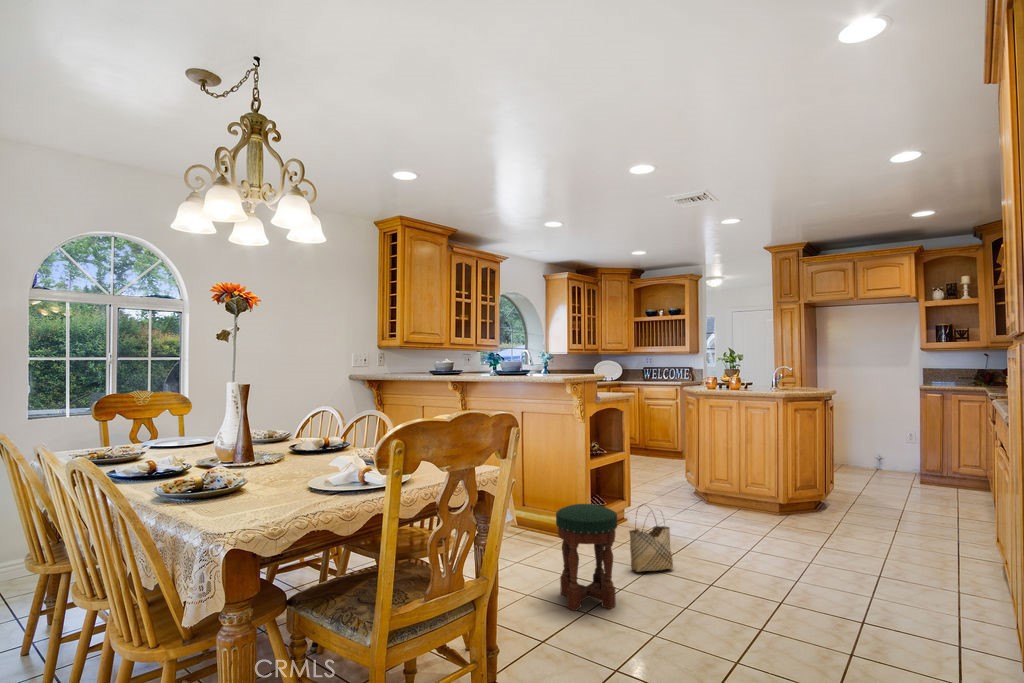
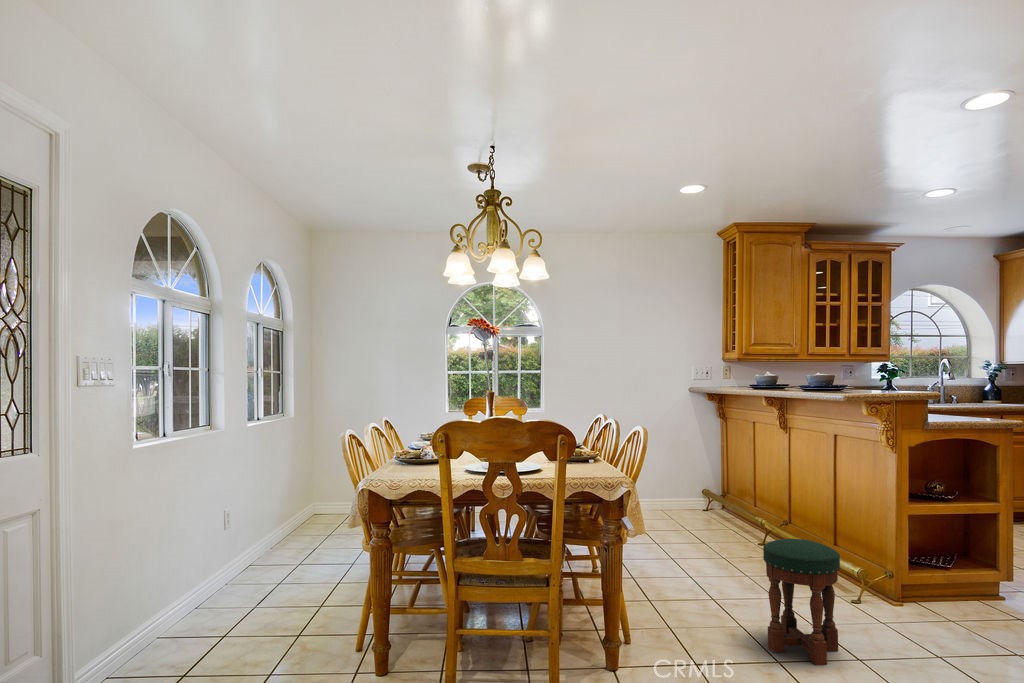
woven basket: present [629,504,673,572] -> none [903,565,977,660]

